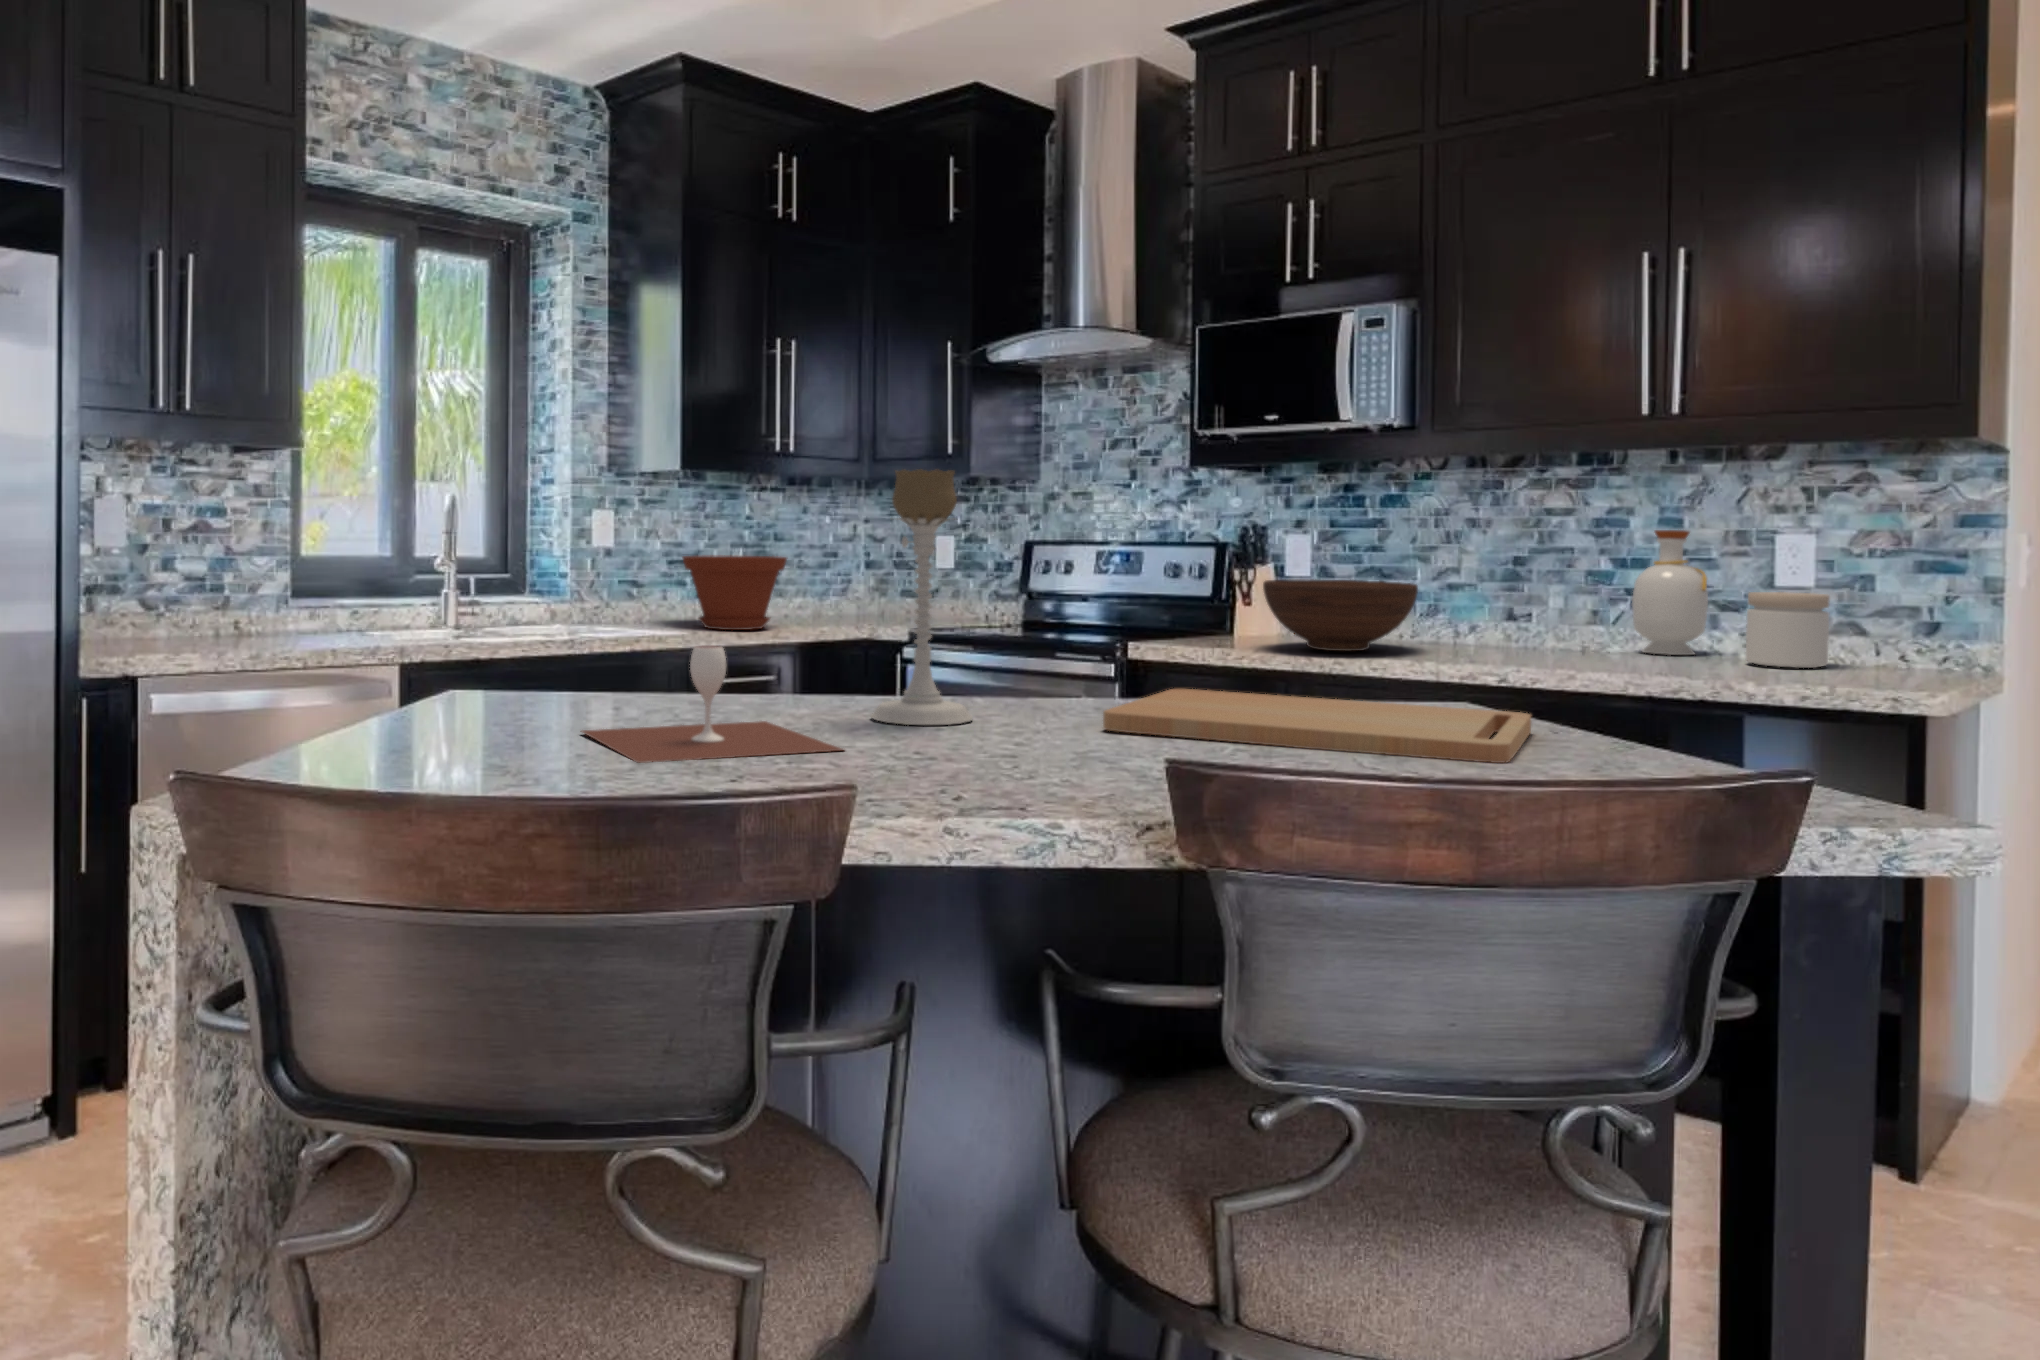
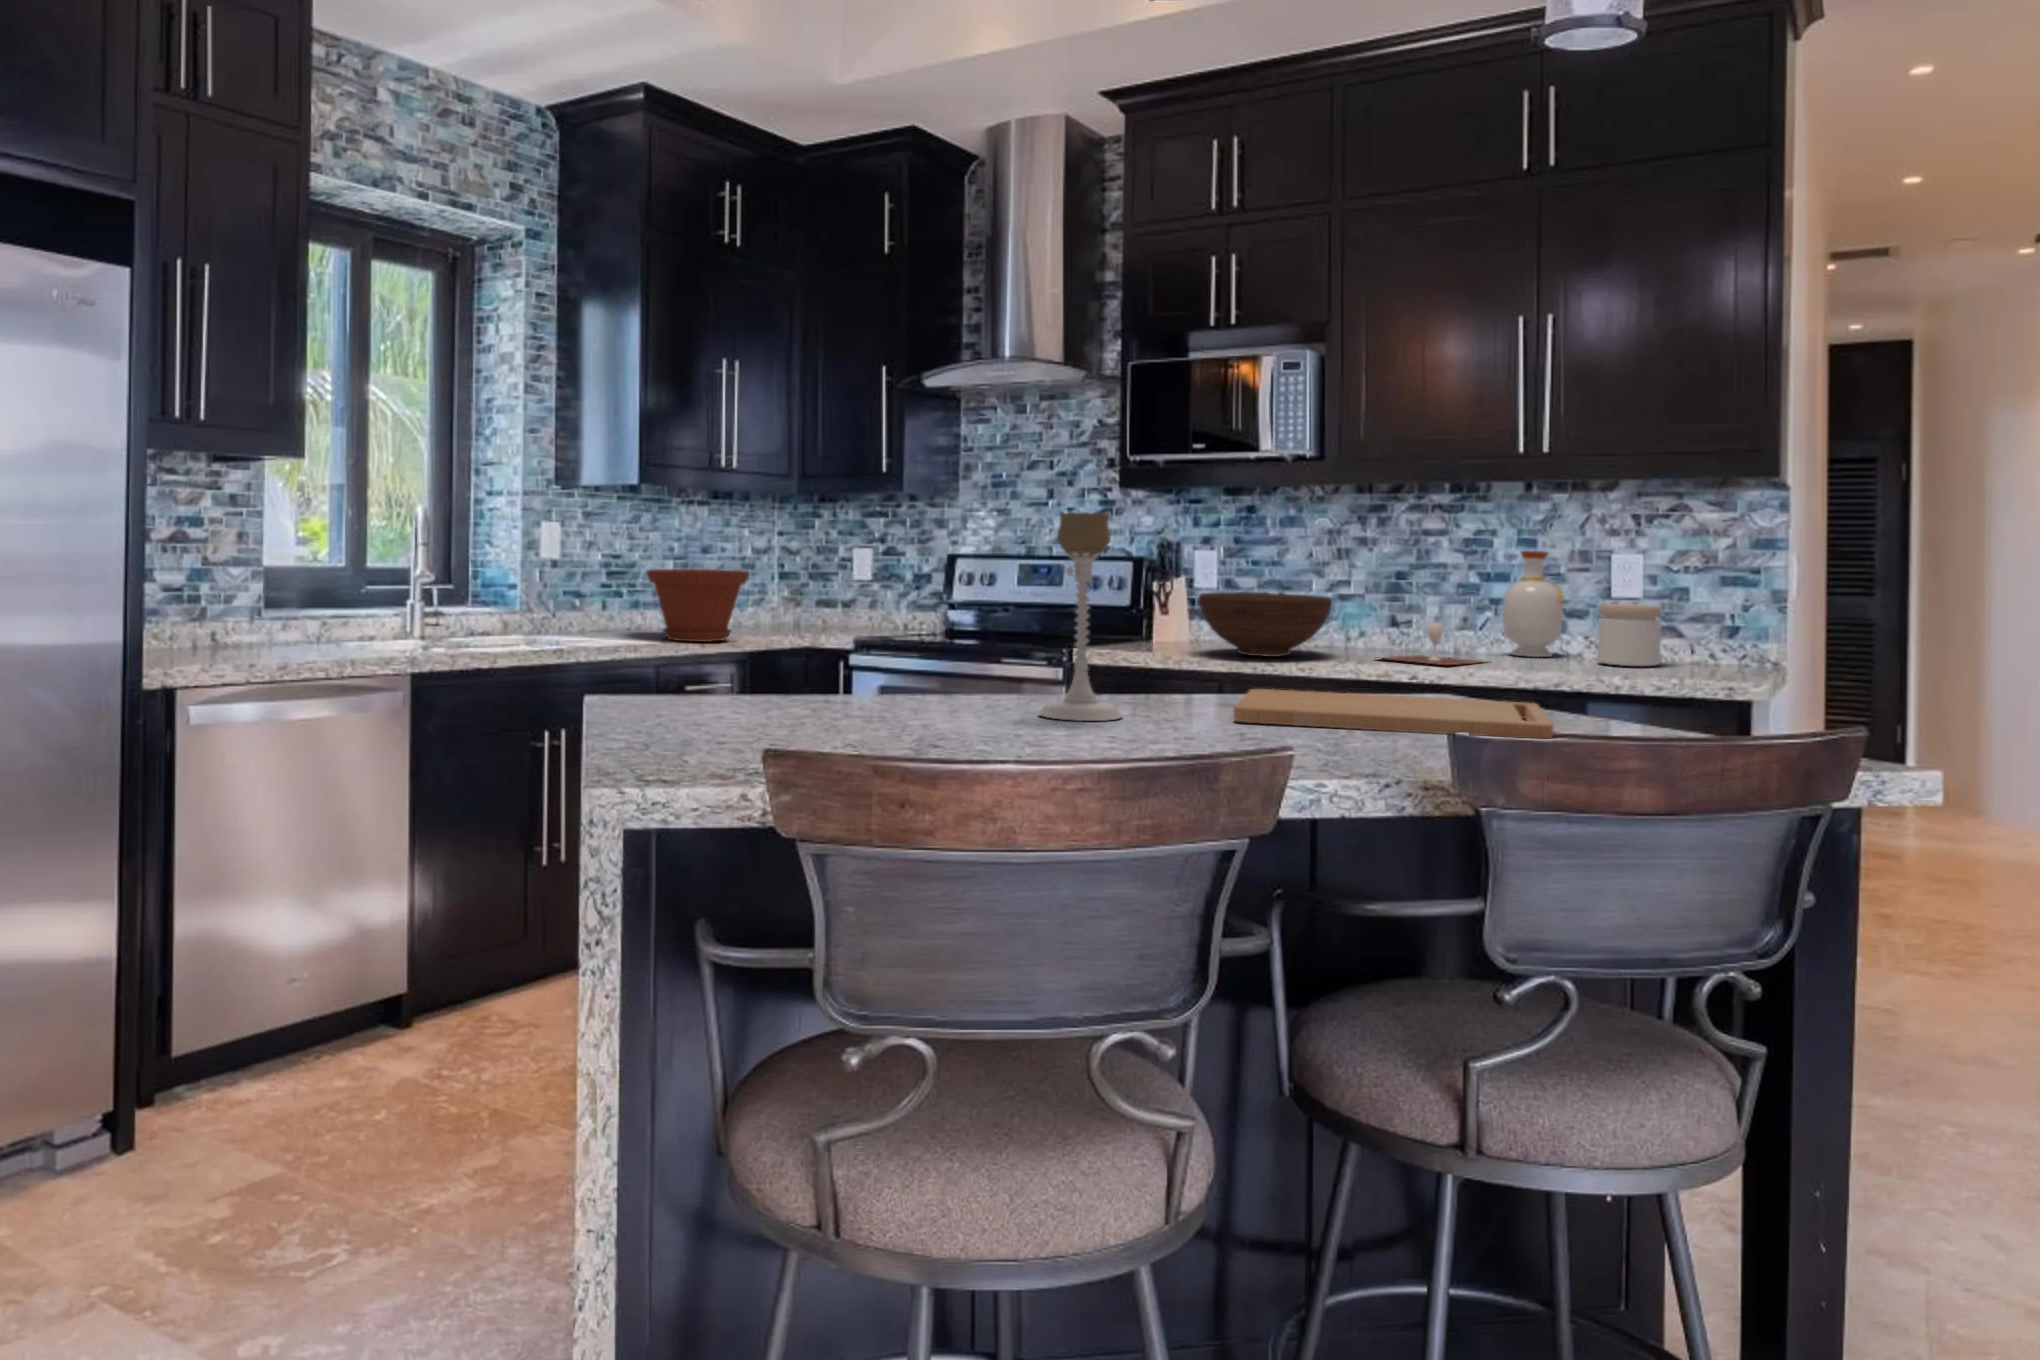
wine glass: present [580,646,843,763] -> present [1384,622,1485,665]

